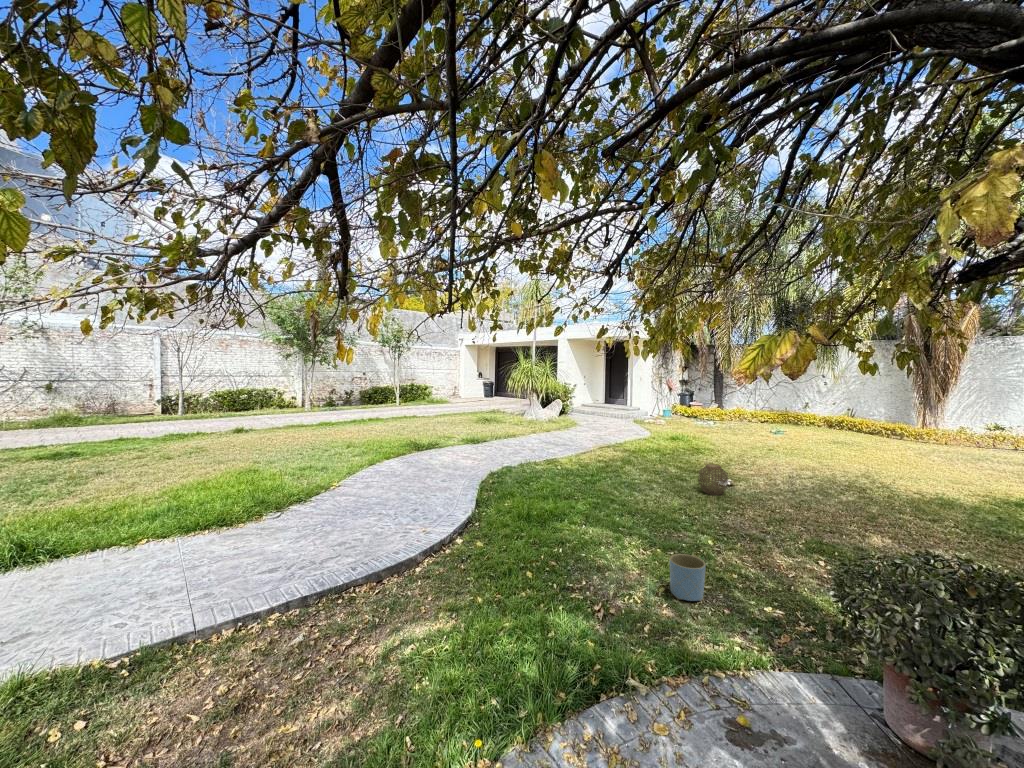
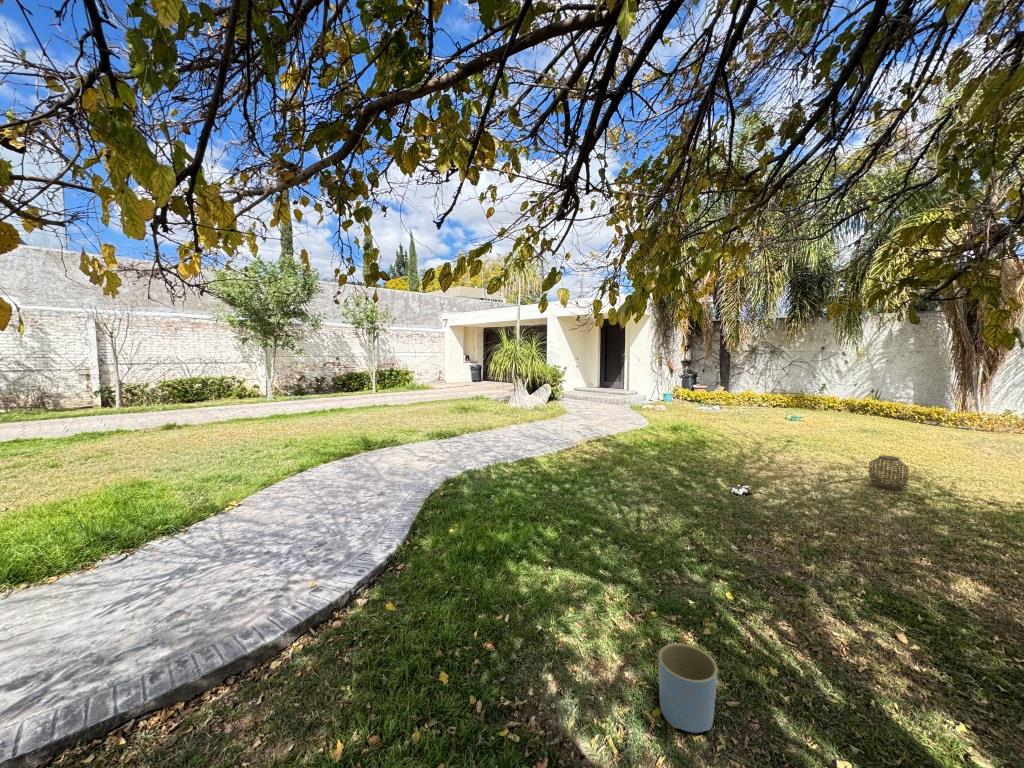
woven basket: present [698,464,728,495] -> present [869,455,909,490]

